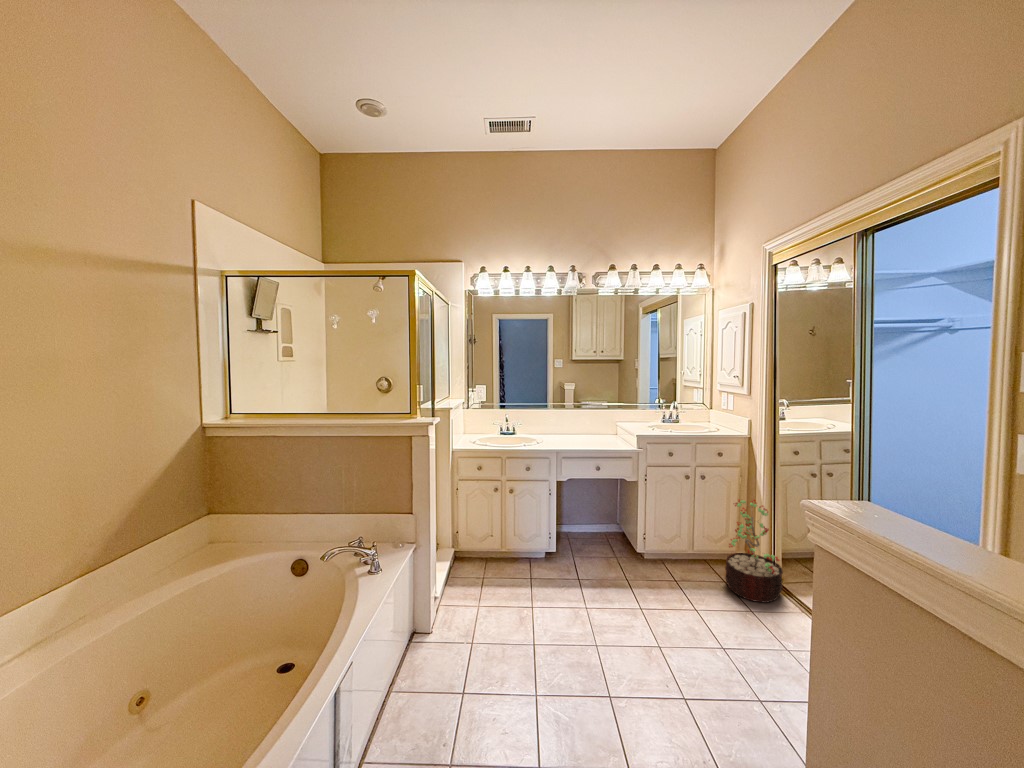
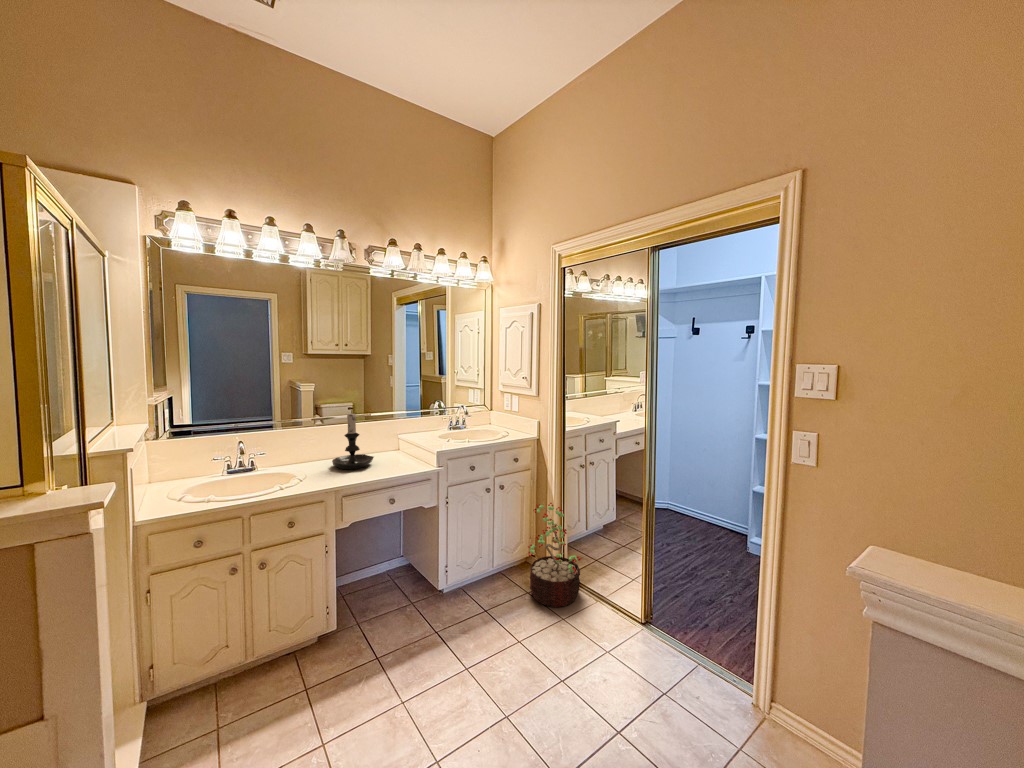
candle holder: none [562,398,593,441] -> present [332,411,374,469]

